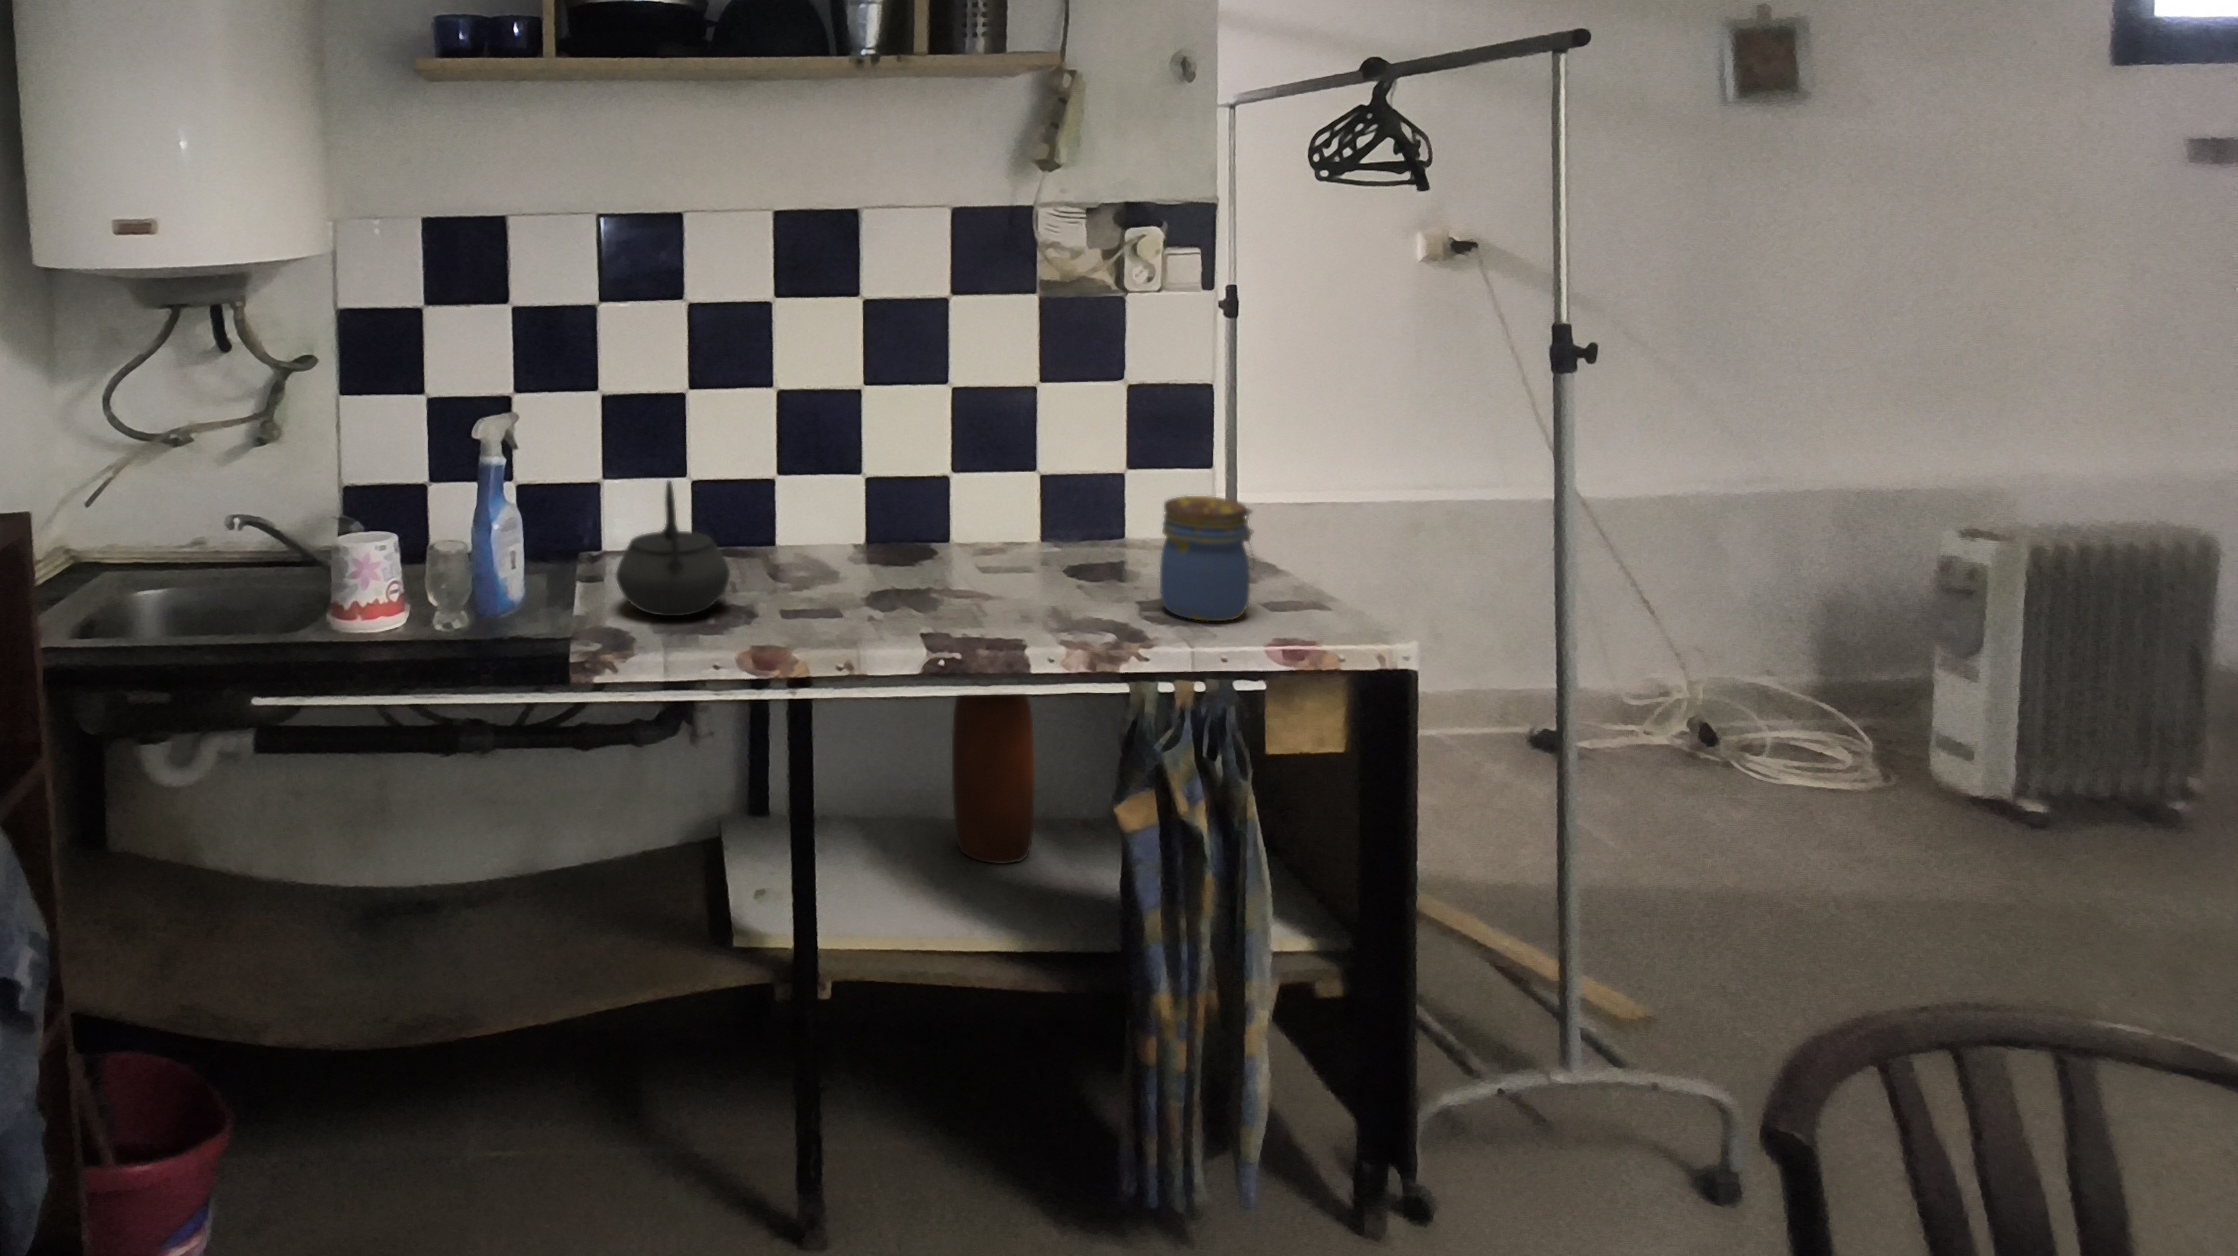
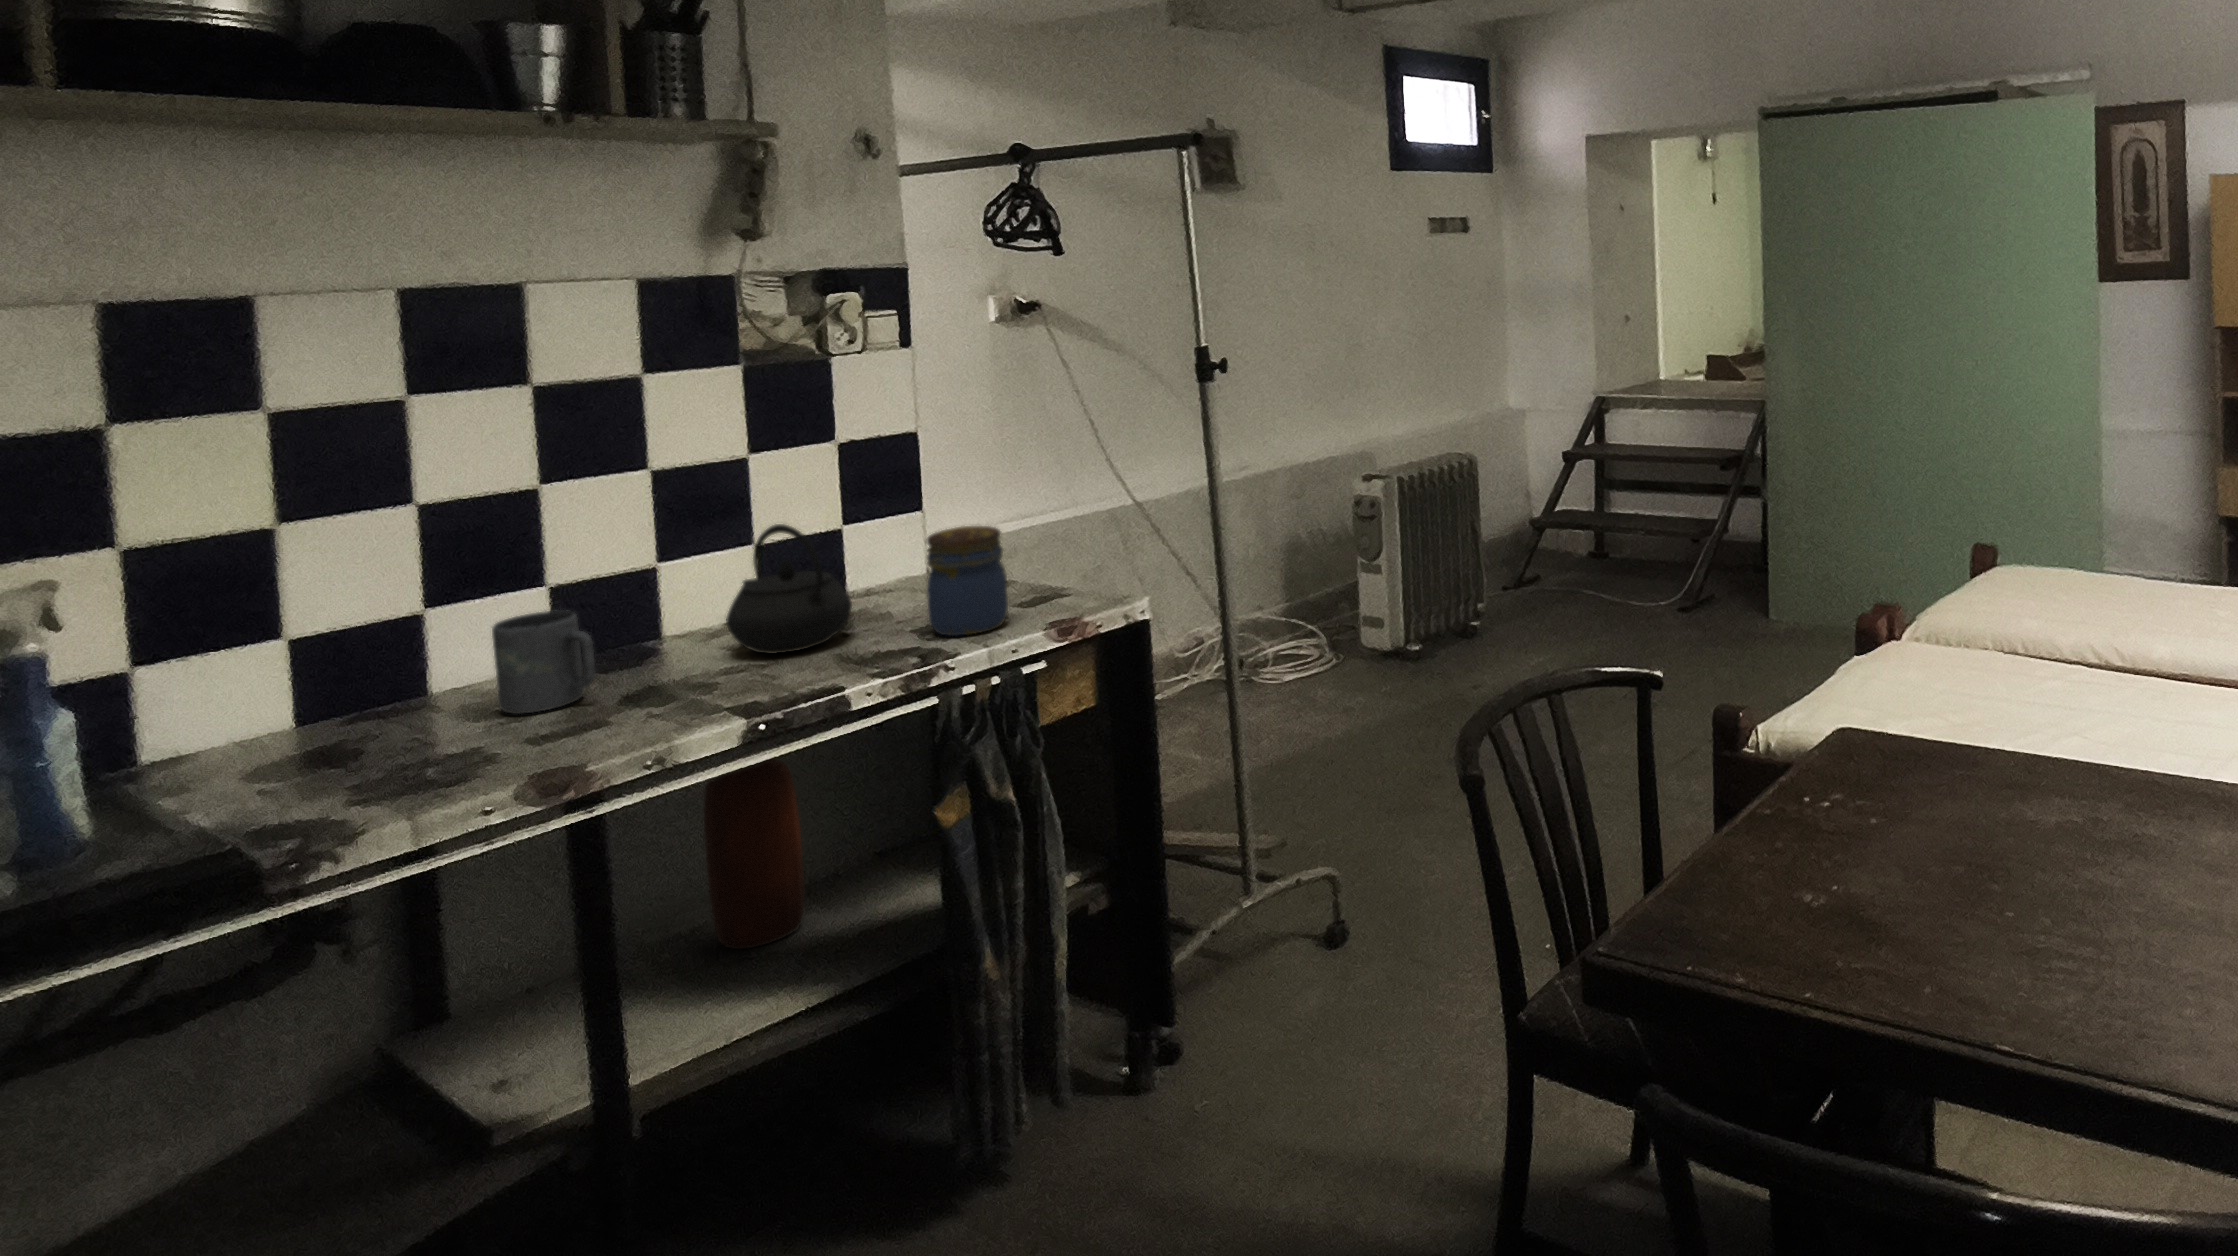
kettle: present [616,480,730,616] -> present [726,524,852,653]
mug: none [793,500,855,588] -> present [492,610,595,714]

